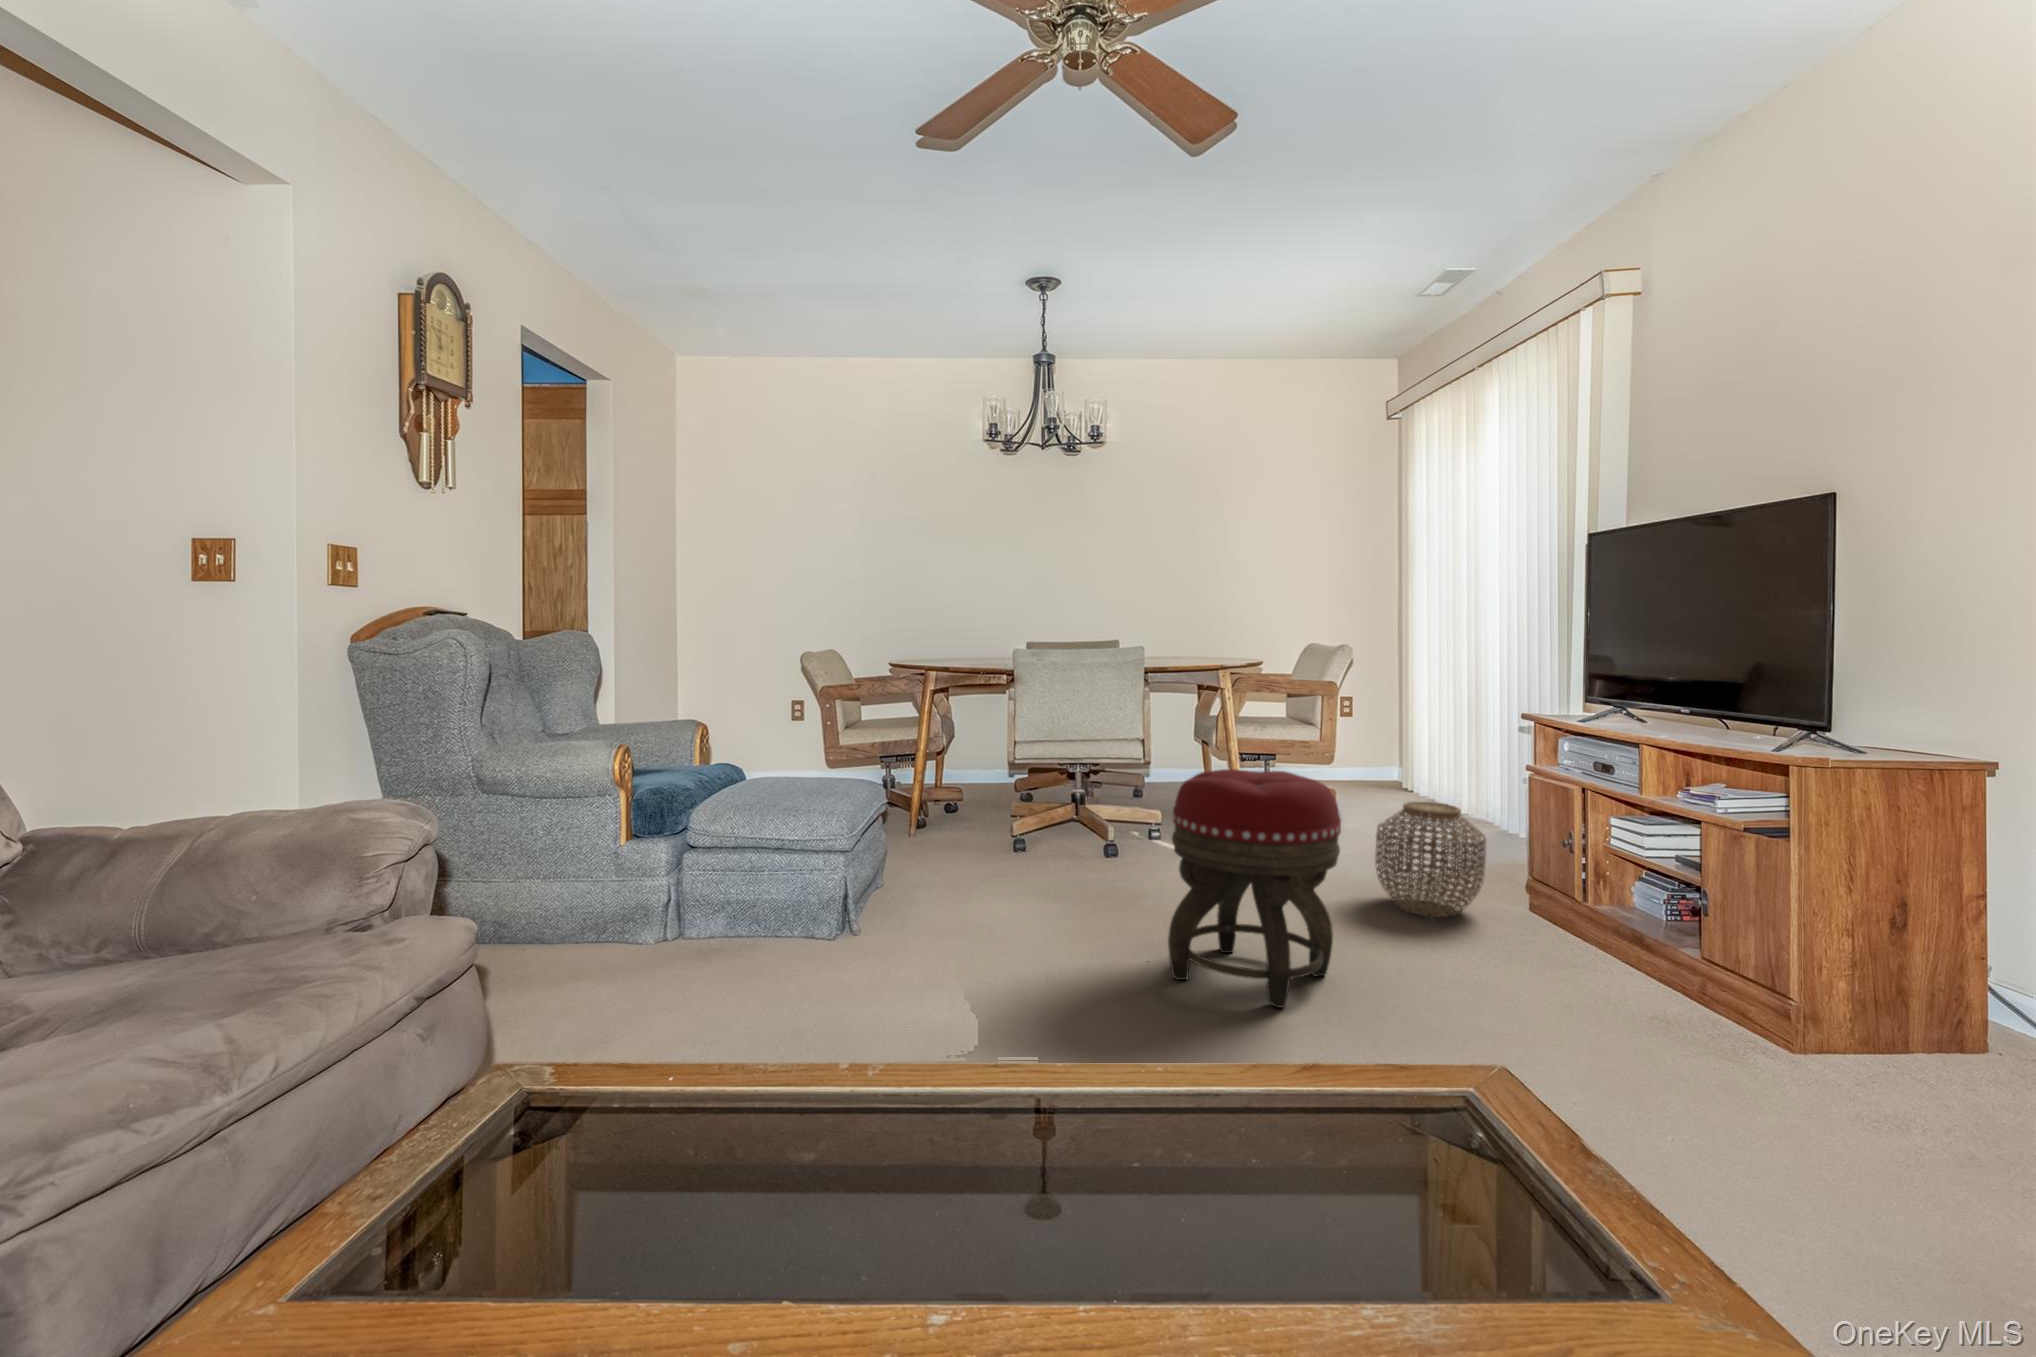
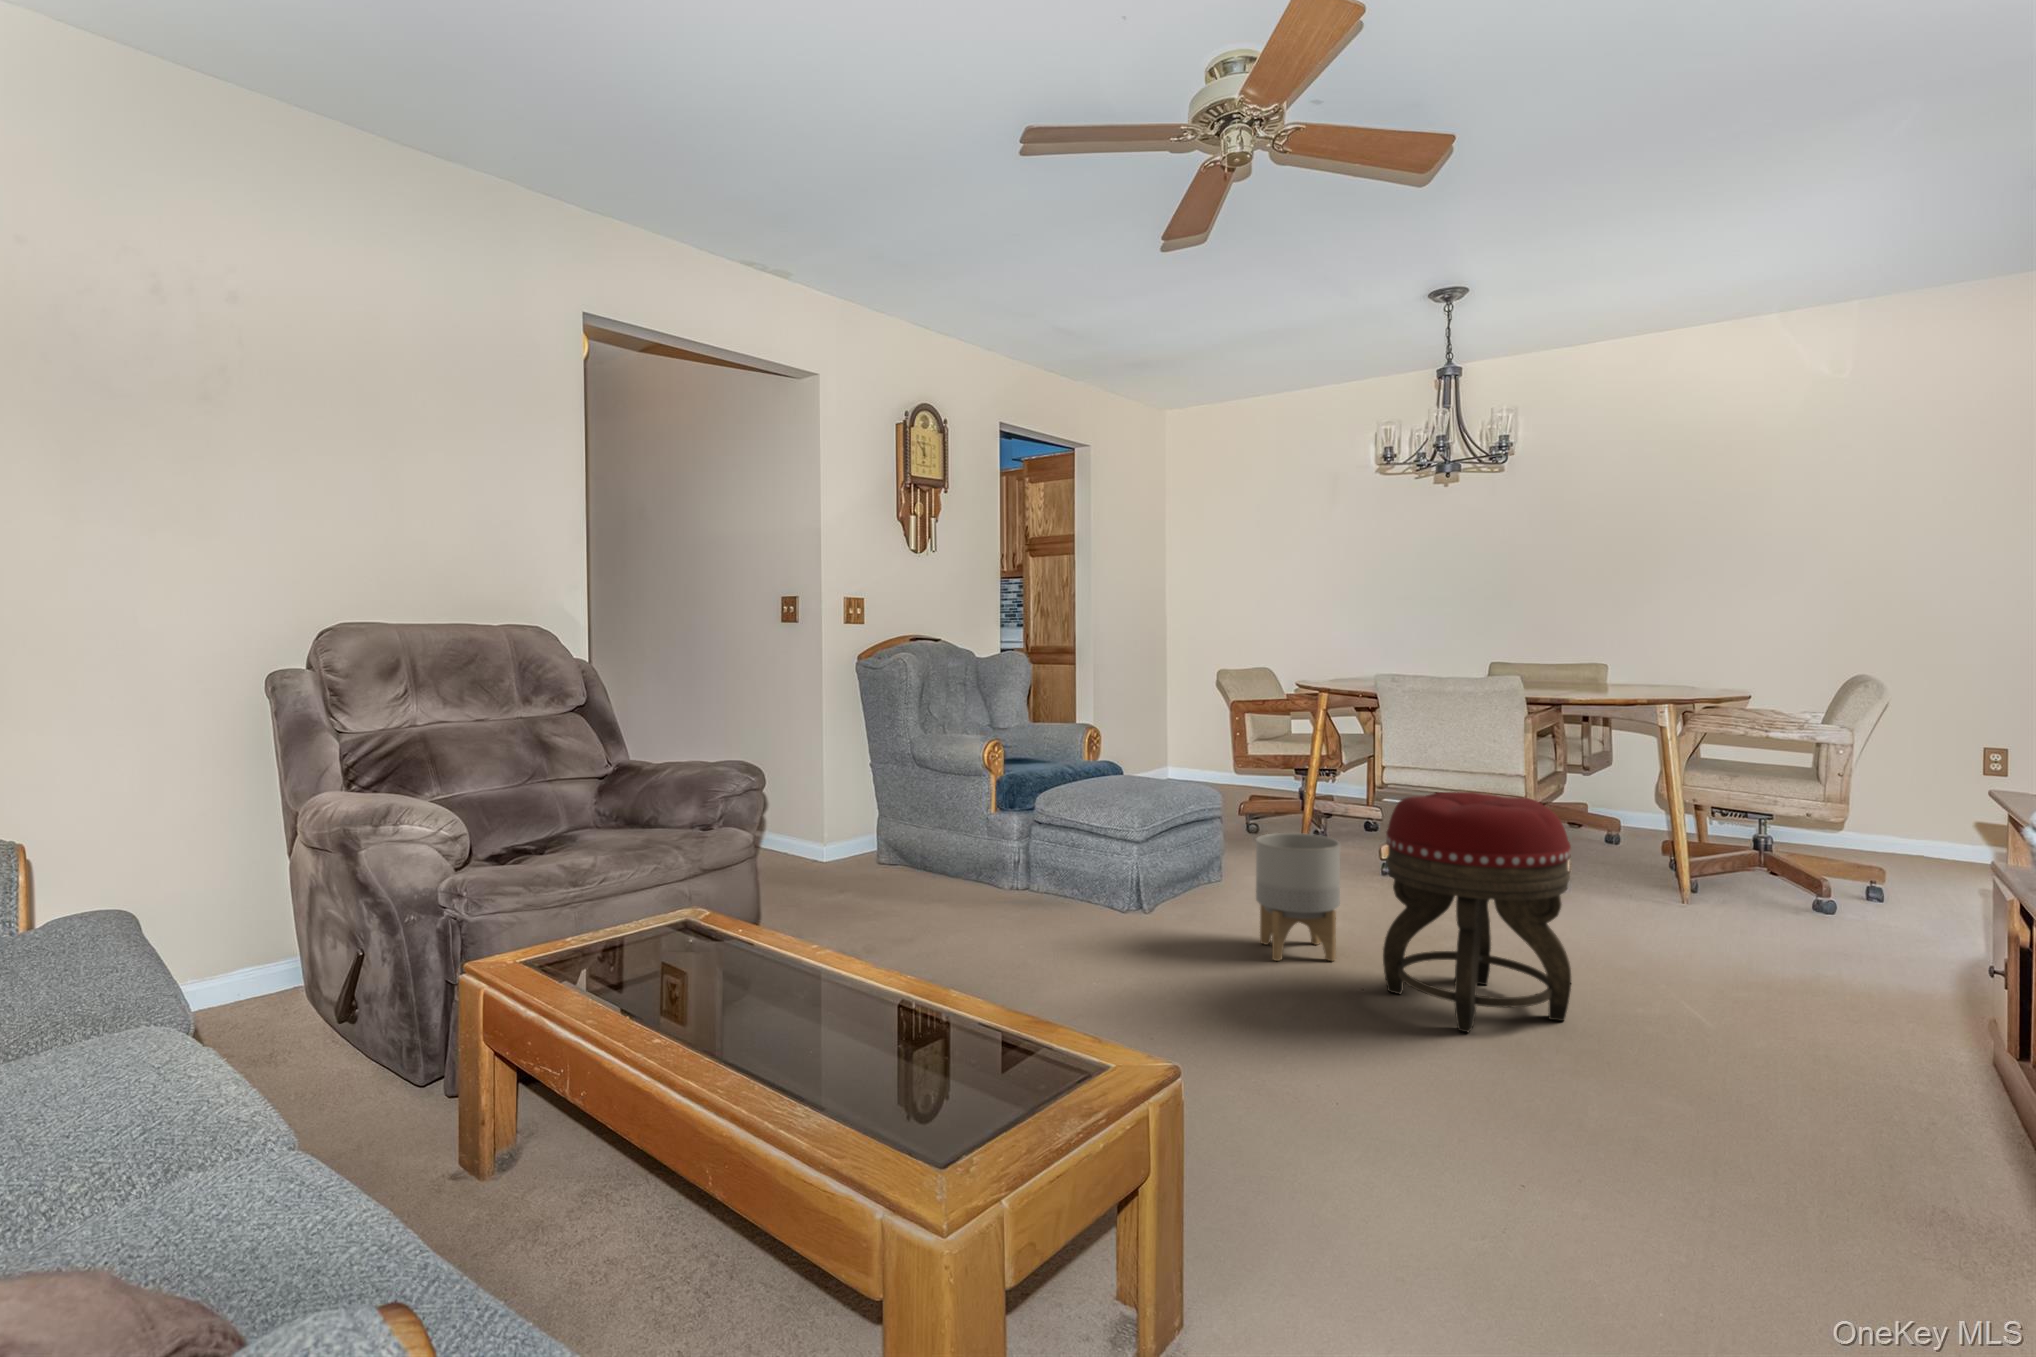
woven basket: present [1376,802,1486,917] -> none [1755,859,1918,1008]
planter: none [1006,825,1096,968] -> present [1256,833,1340,961]

